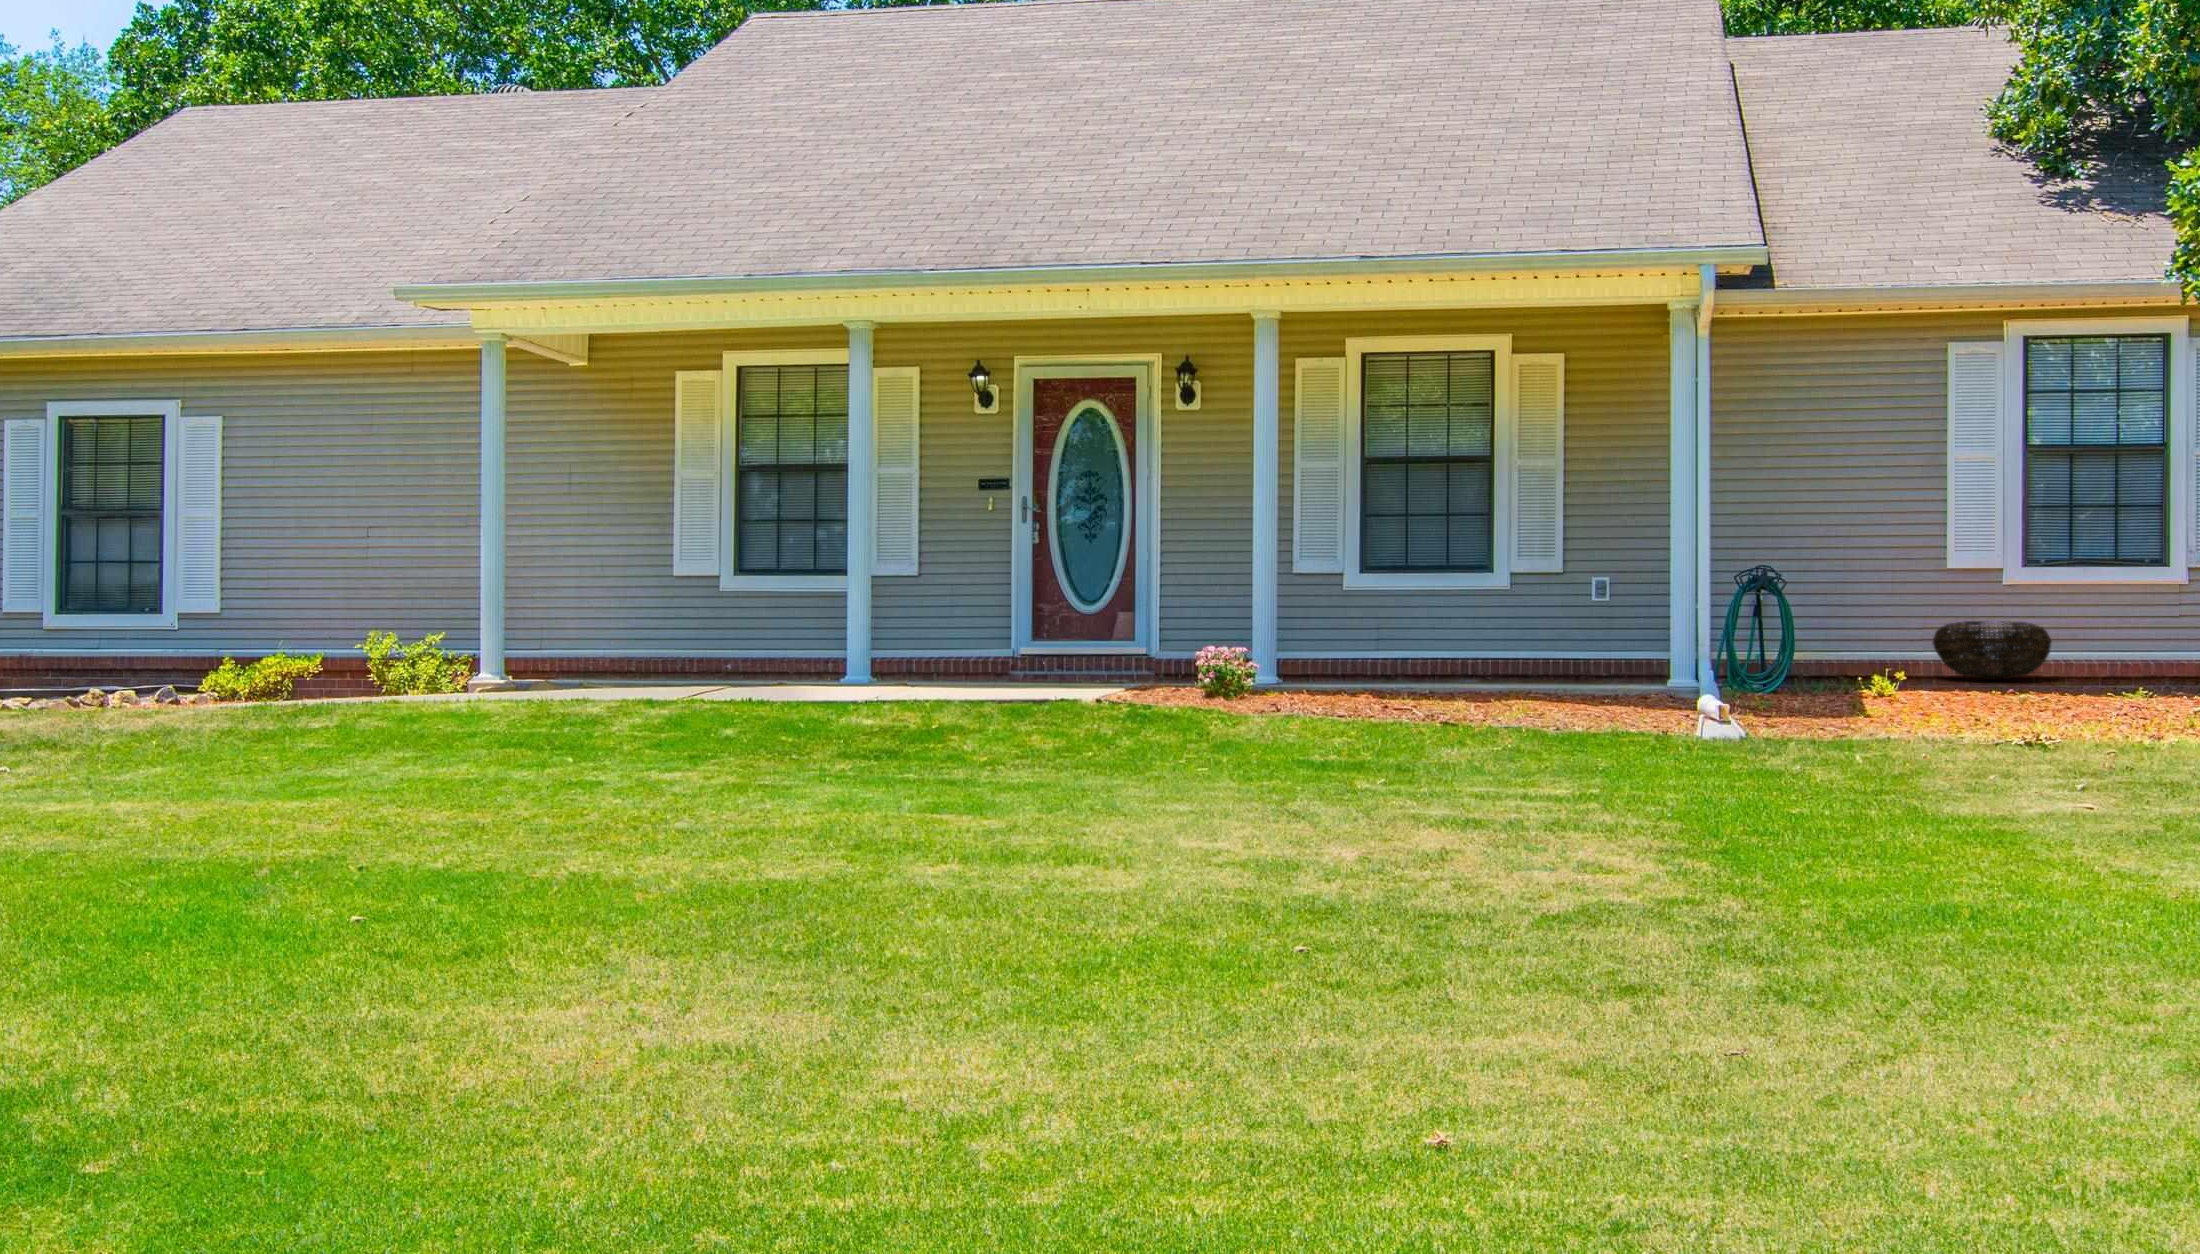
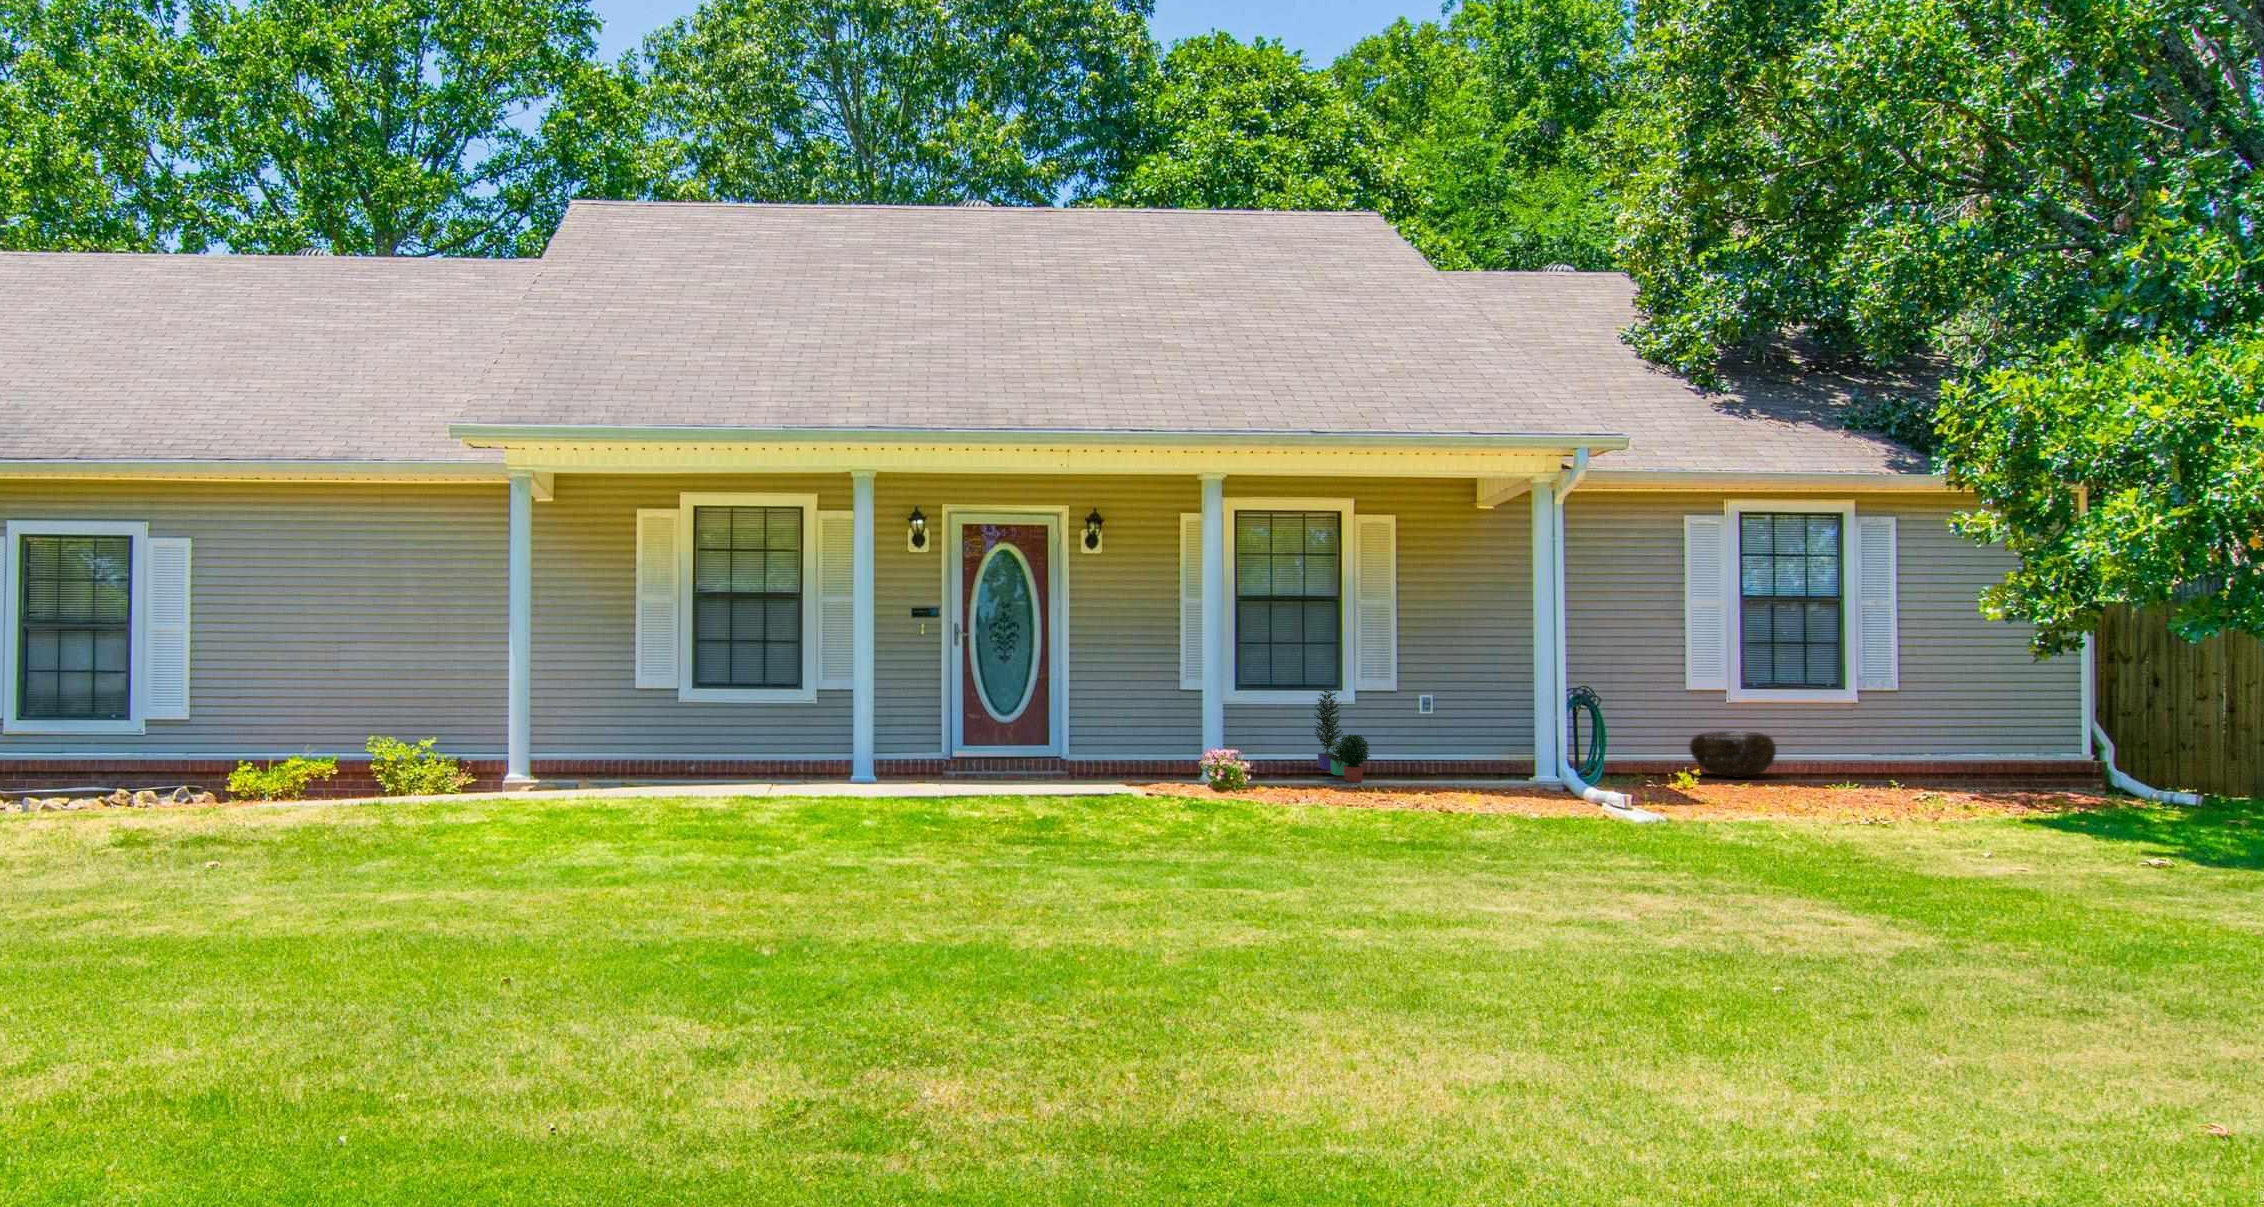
potted plant: none [1443,569,1487,682] -> present [1314,689,1370,782]

